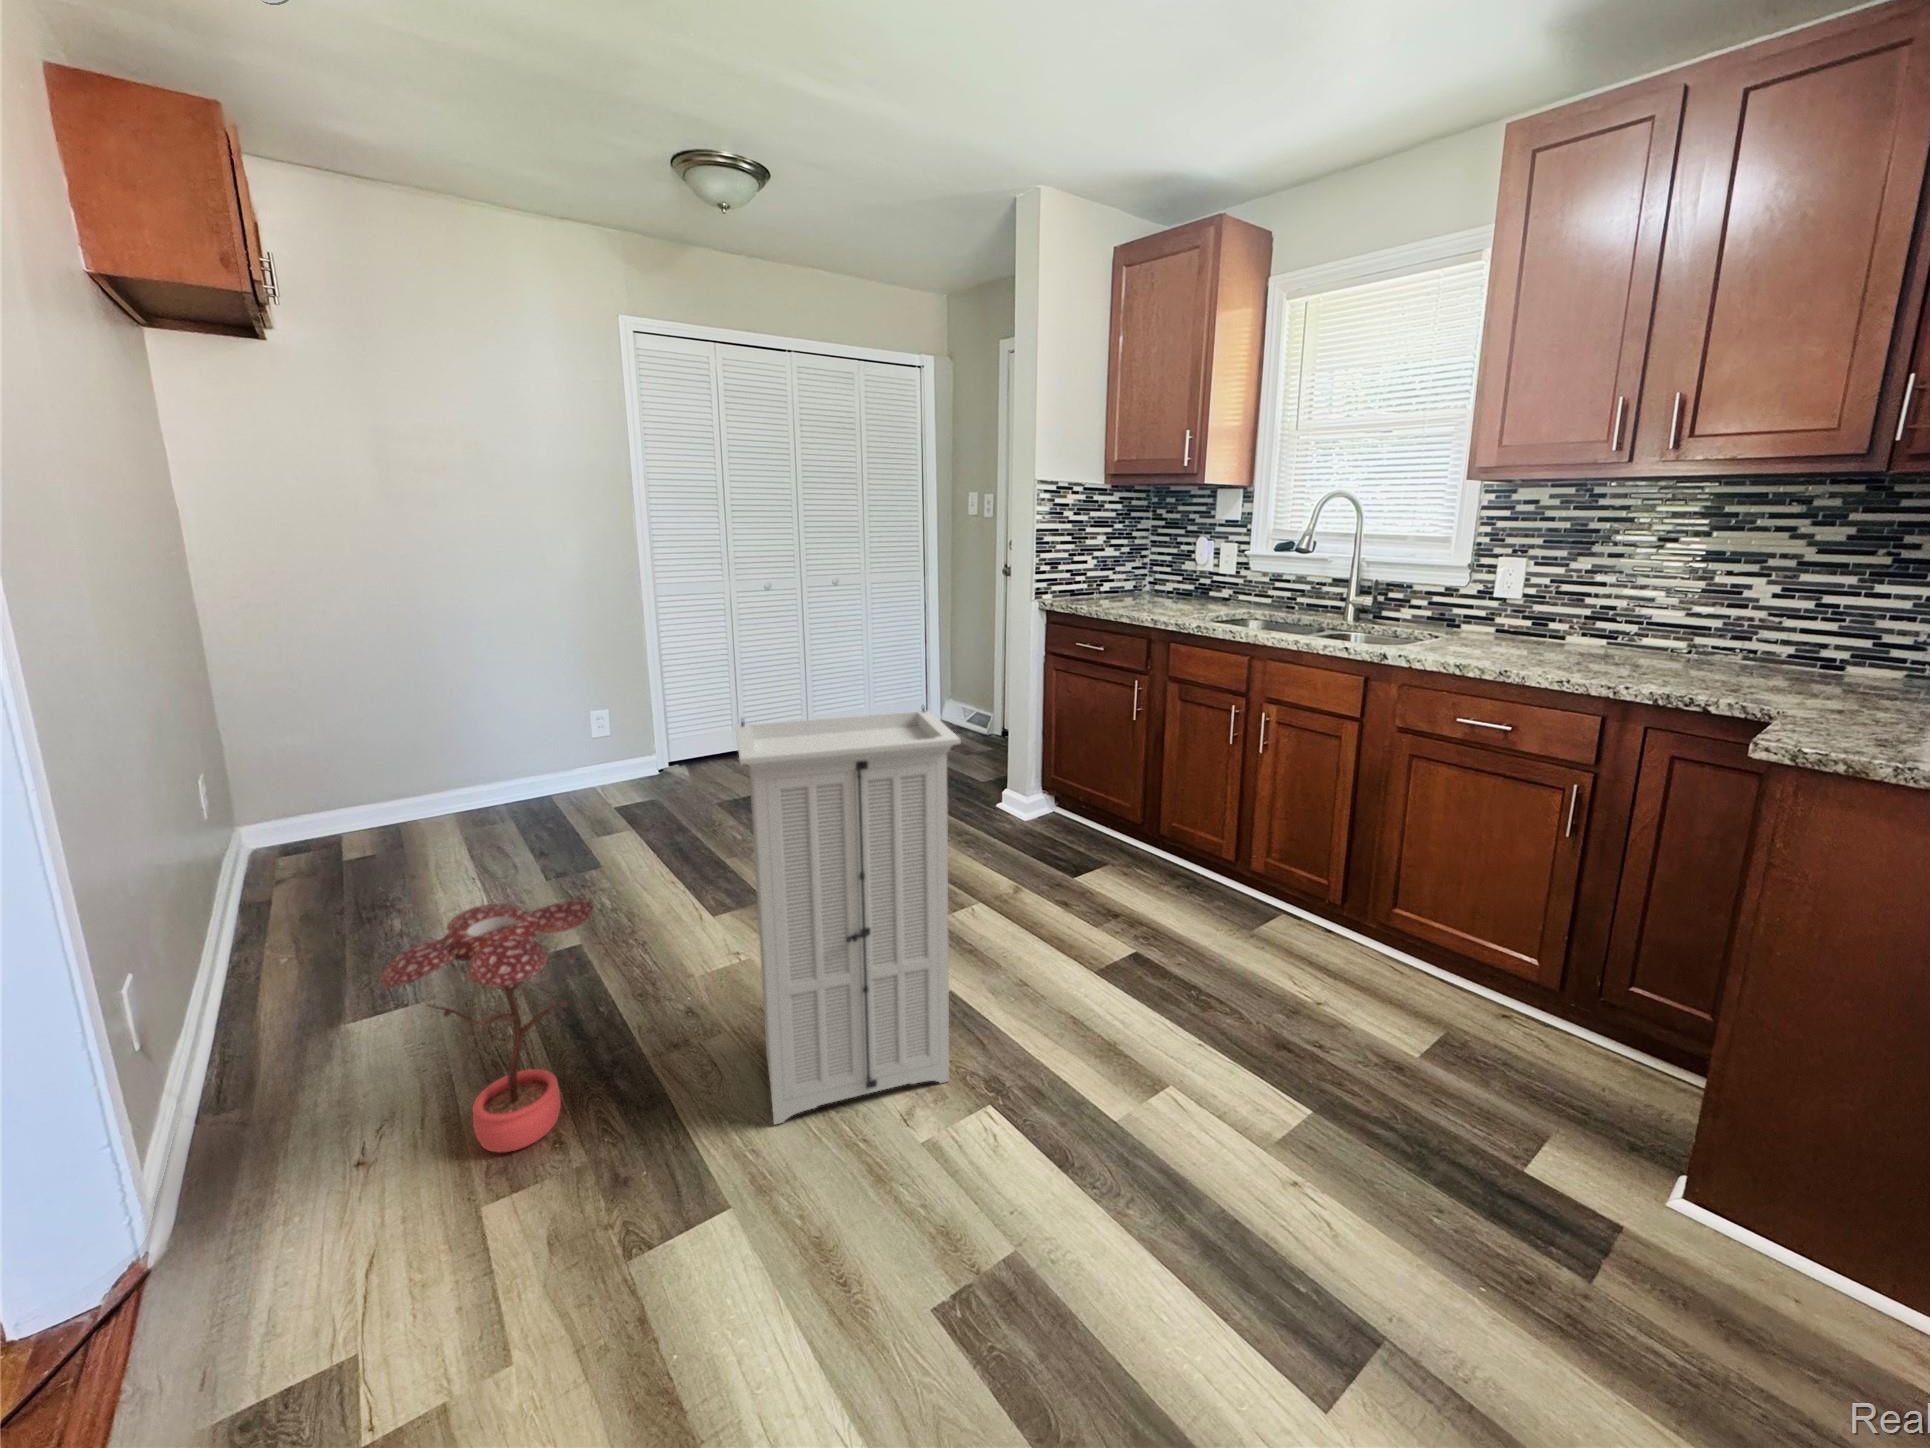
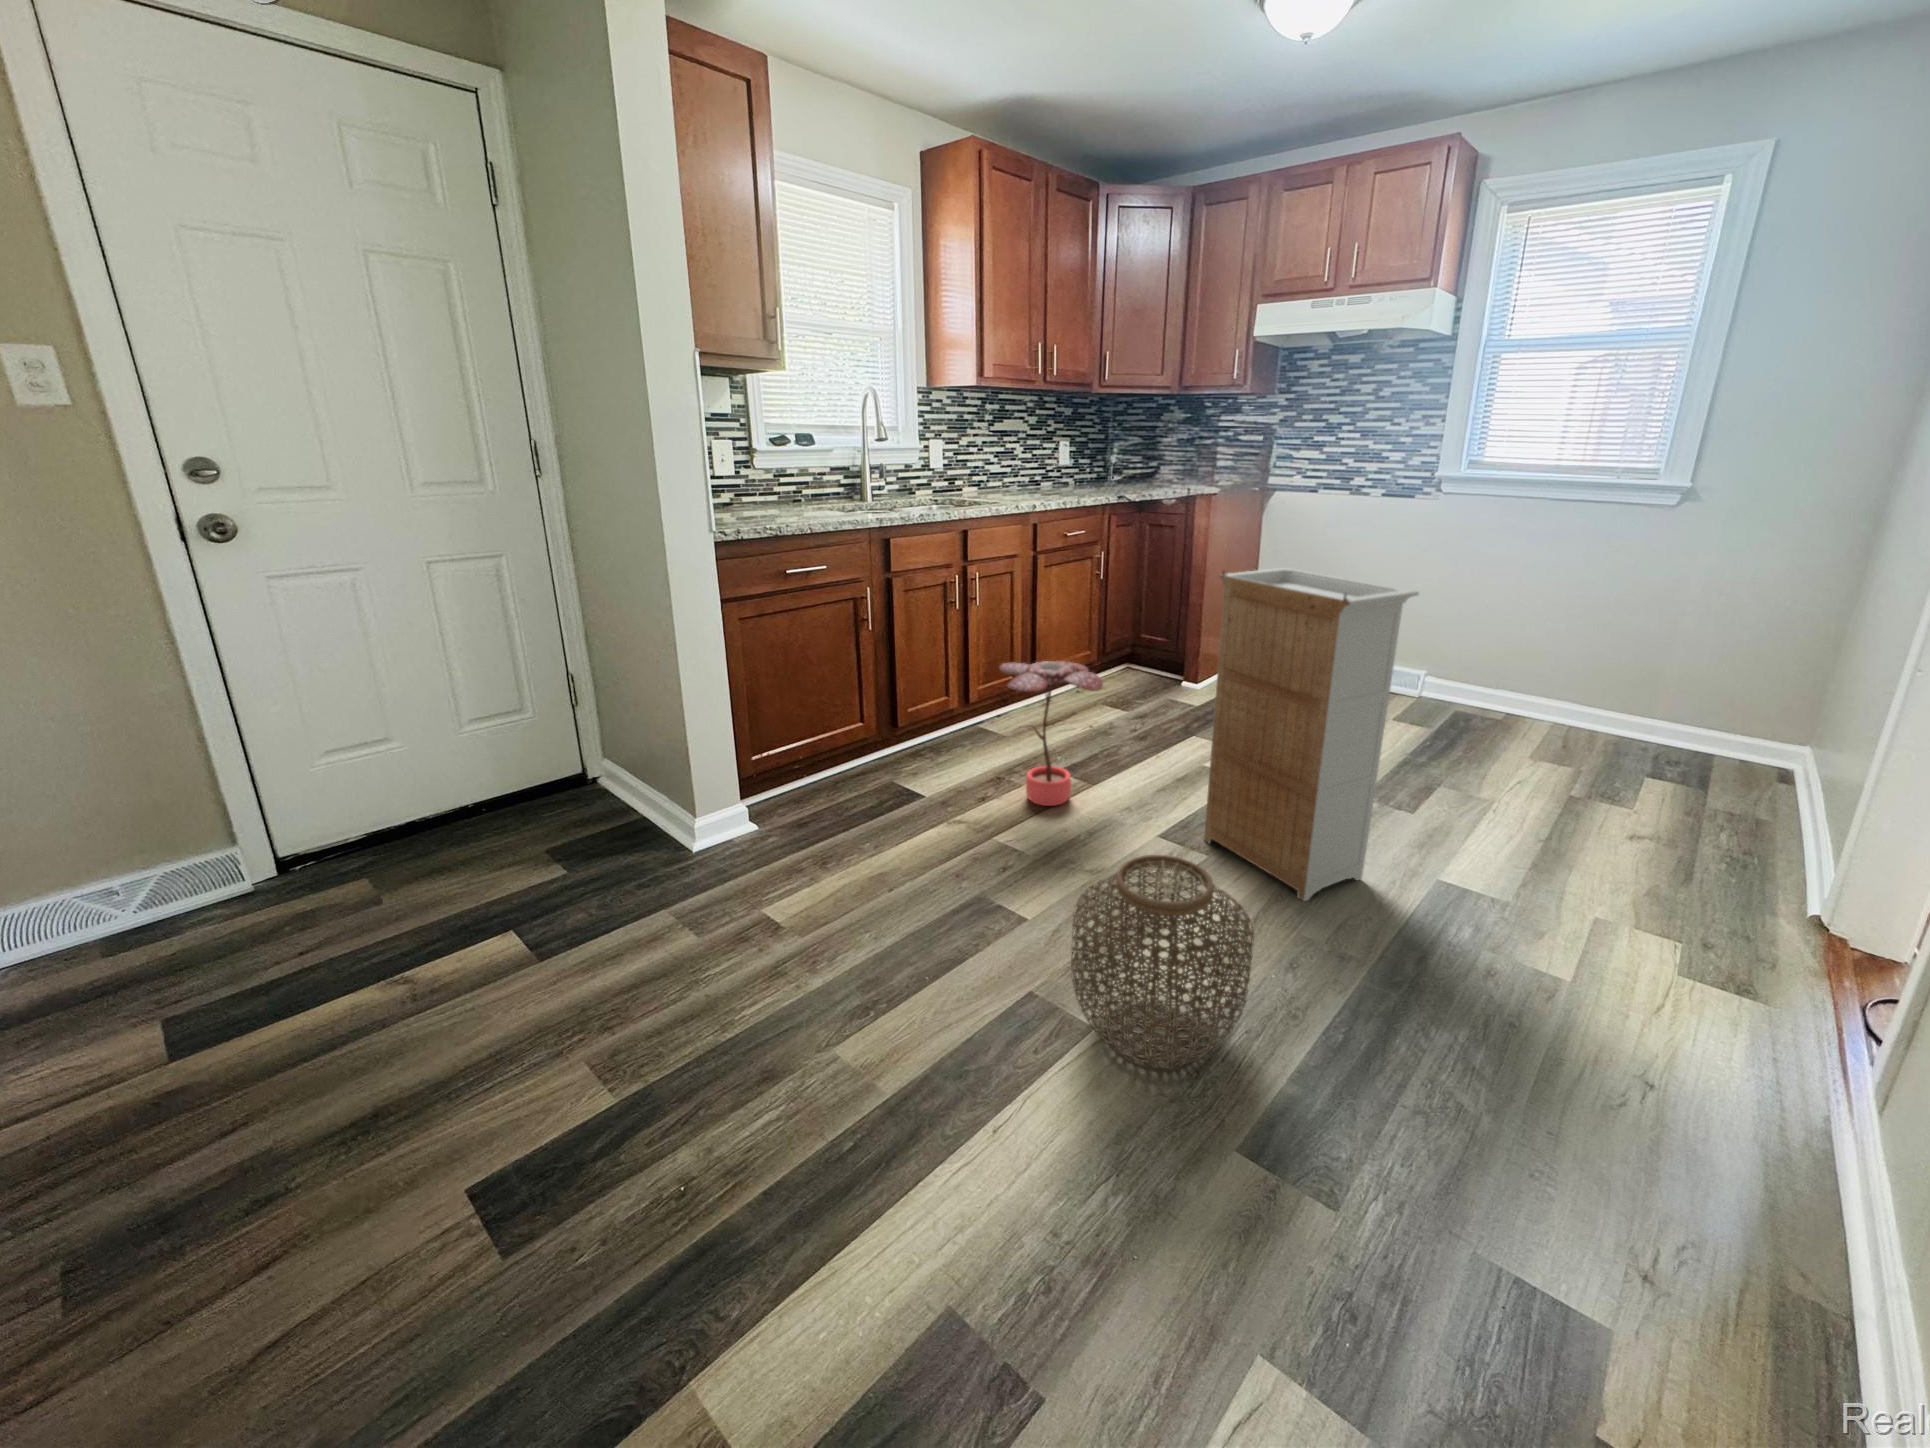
woven basket: none [613,810,743,948] -> present [1071,855,1254,1069]
potted plant: present [380,899,594,1153] -> present [999,661,1103,806]

